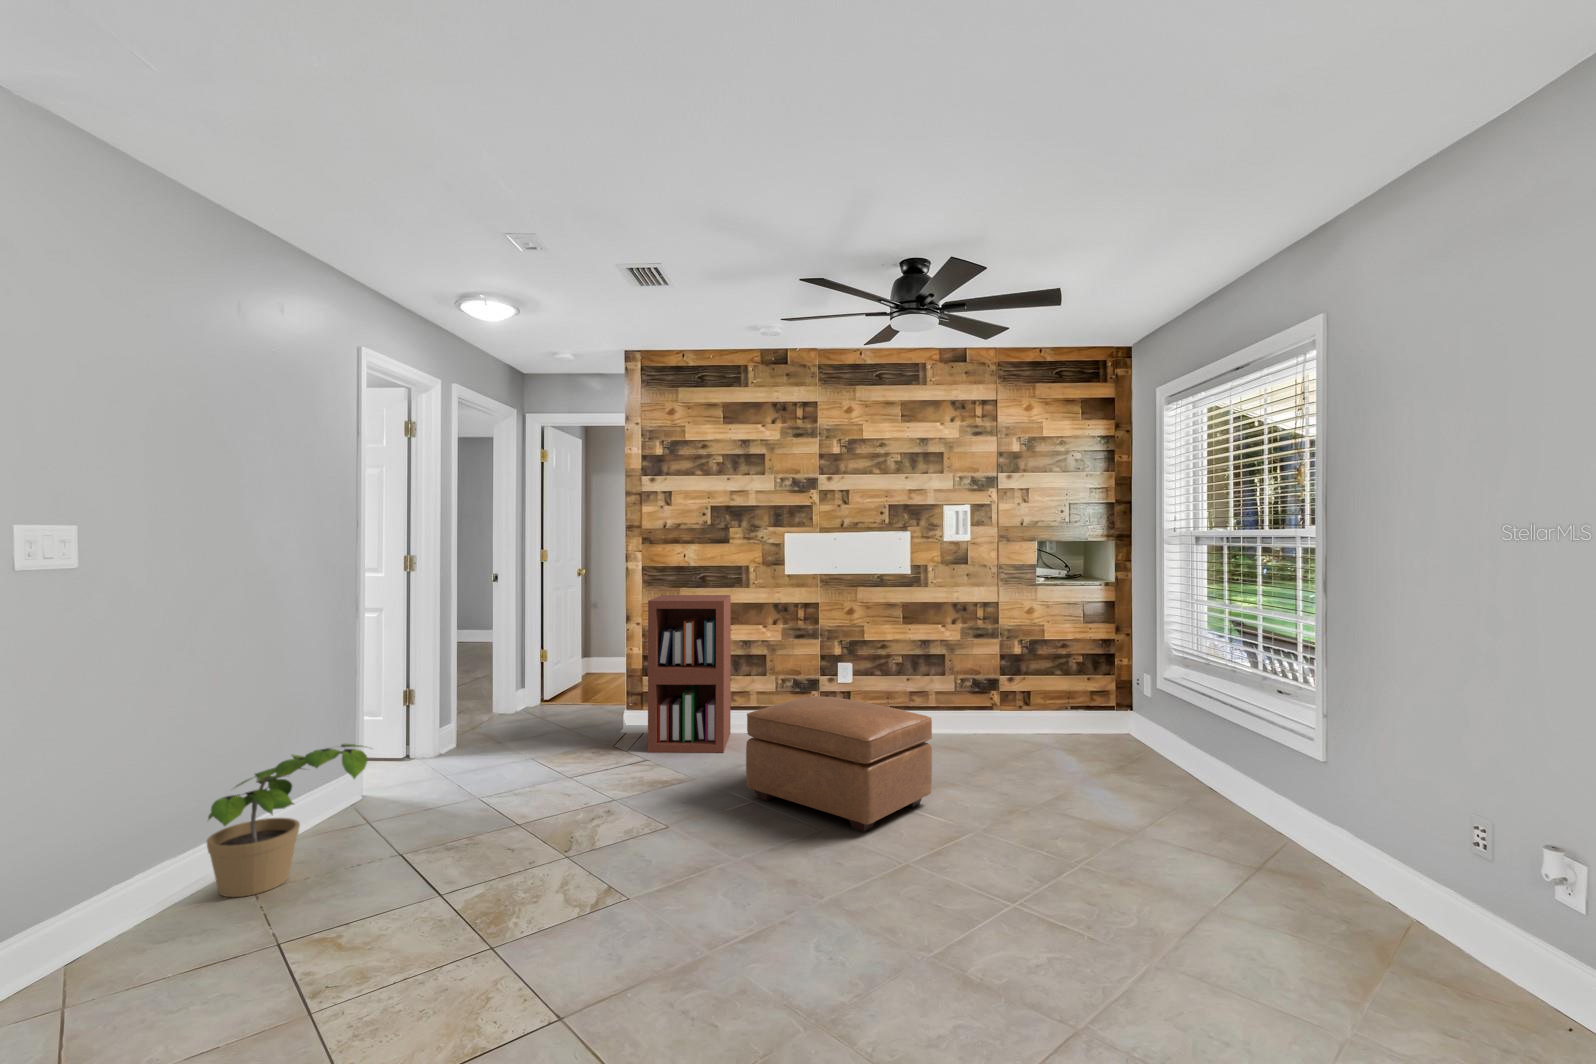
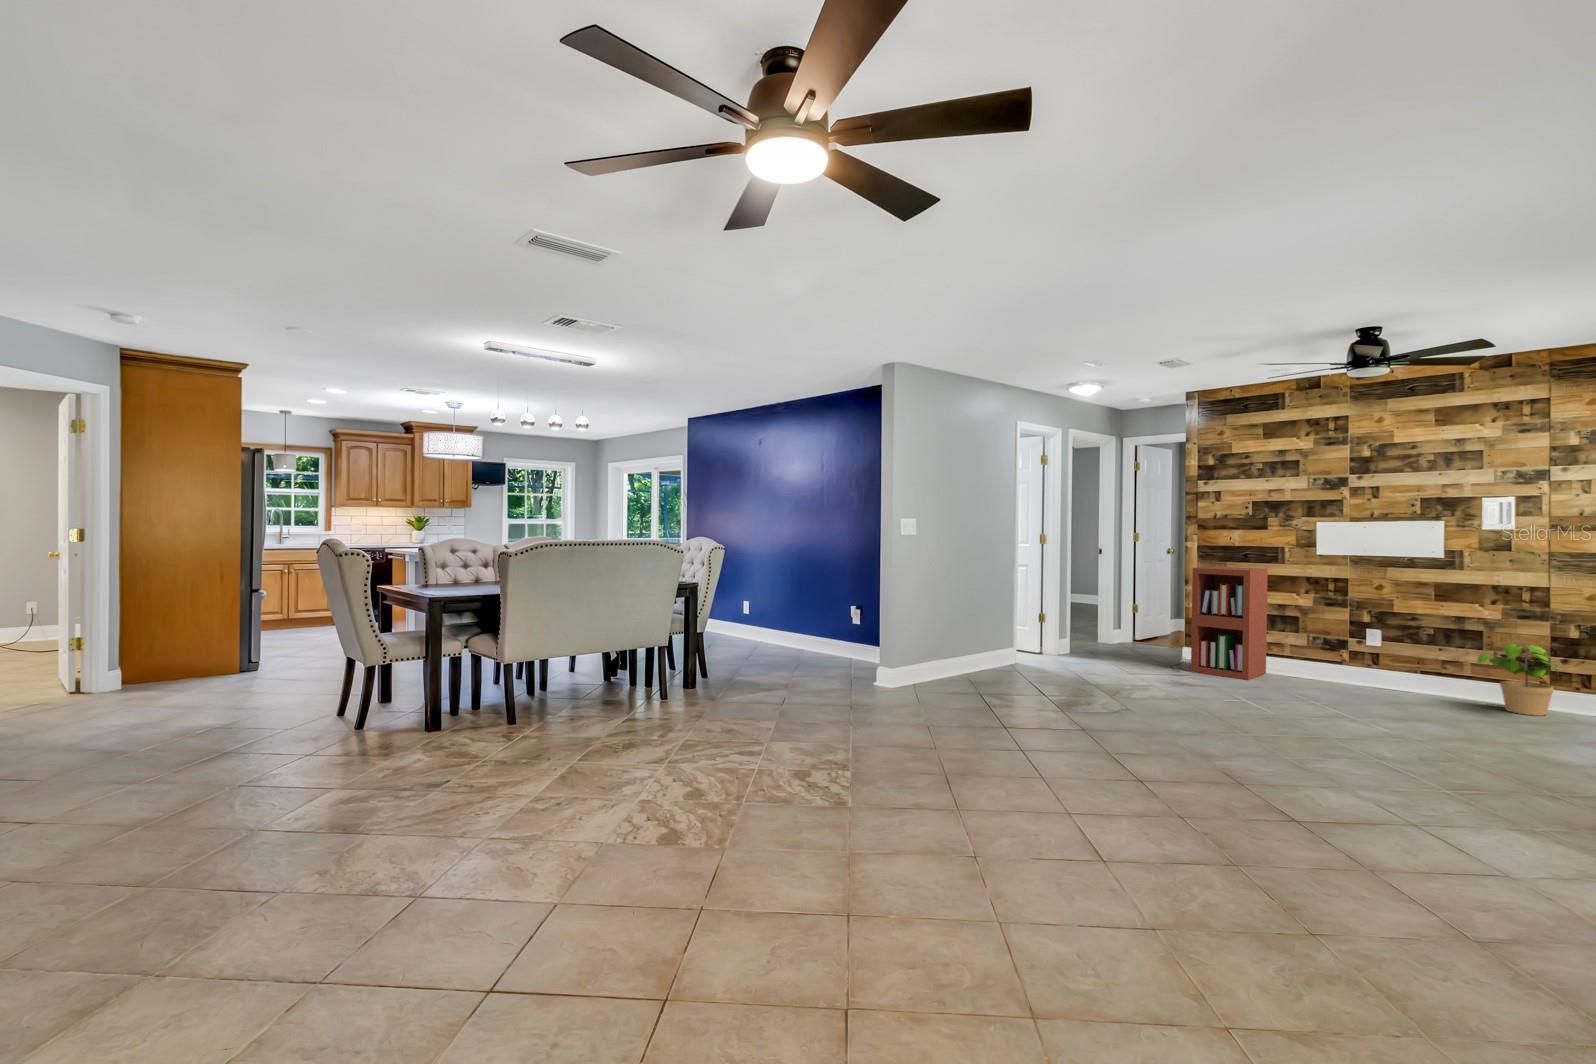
ottoman: present [746,696,932,832] -> none [1241,638,1389,720]
potted plant: present [207,744,368,897] -> present [1478,644,1558,716]

